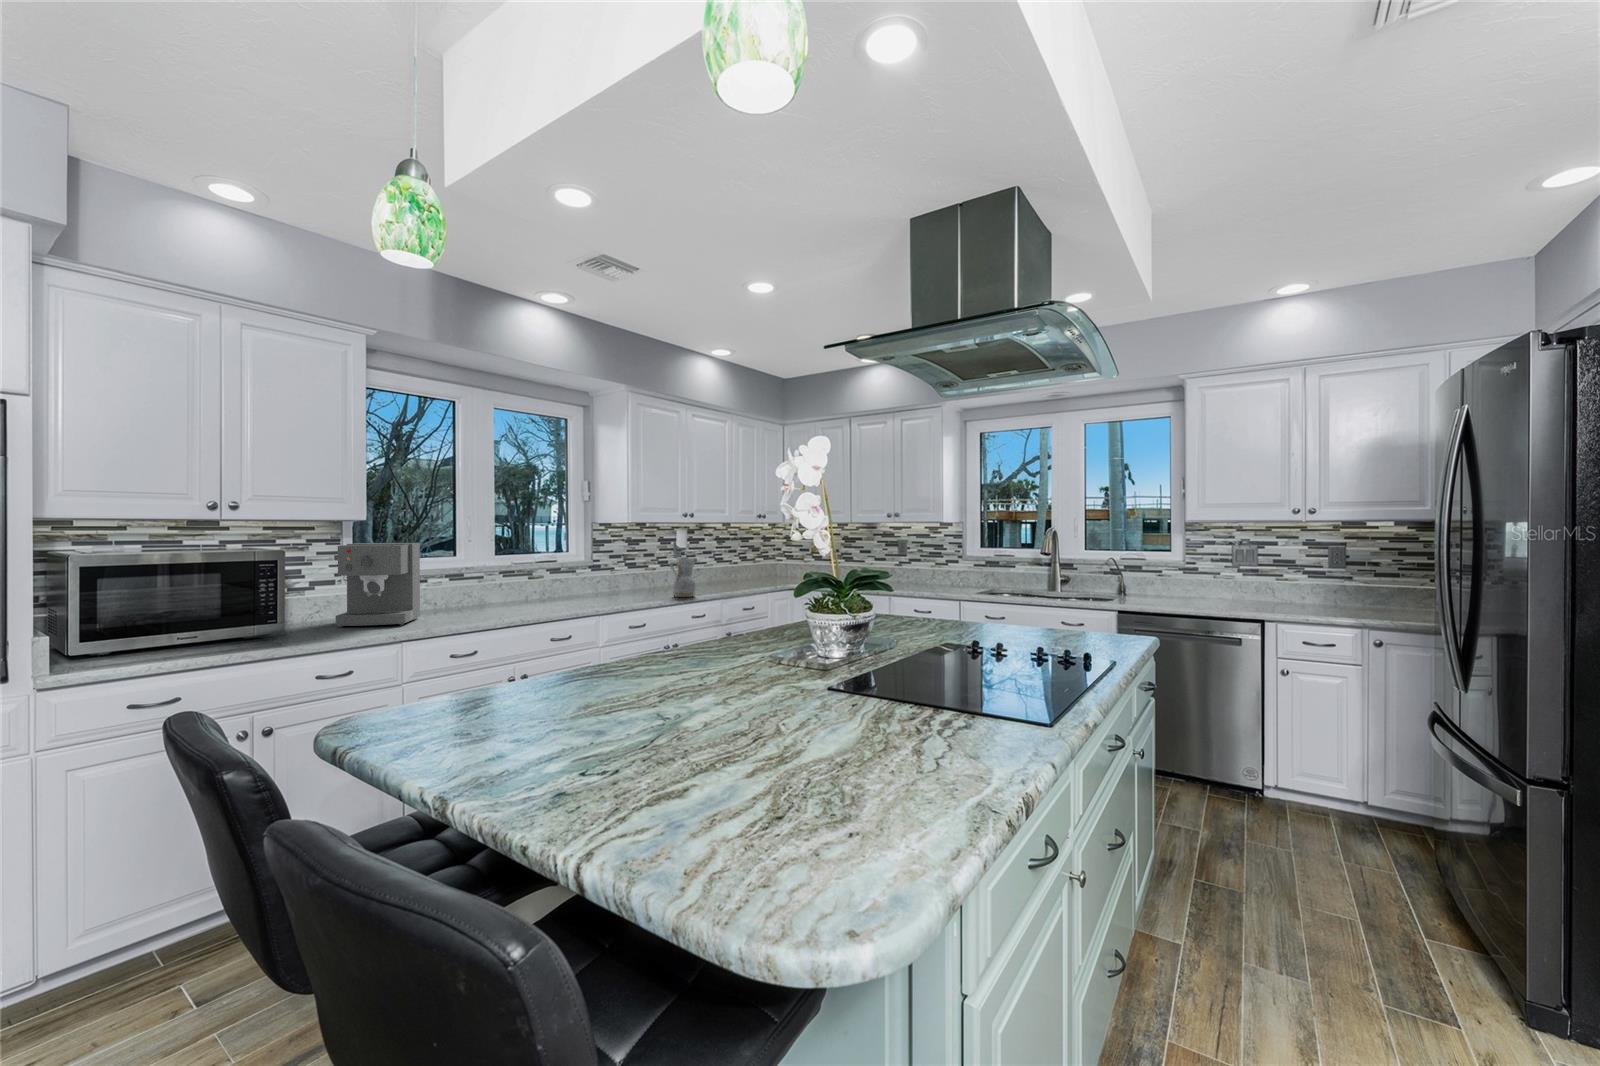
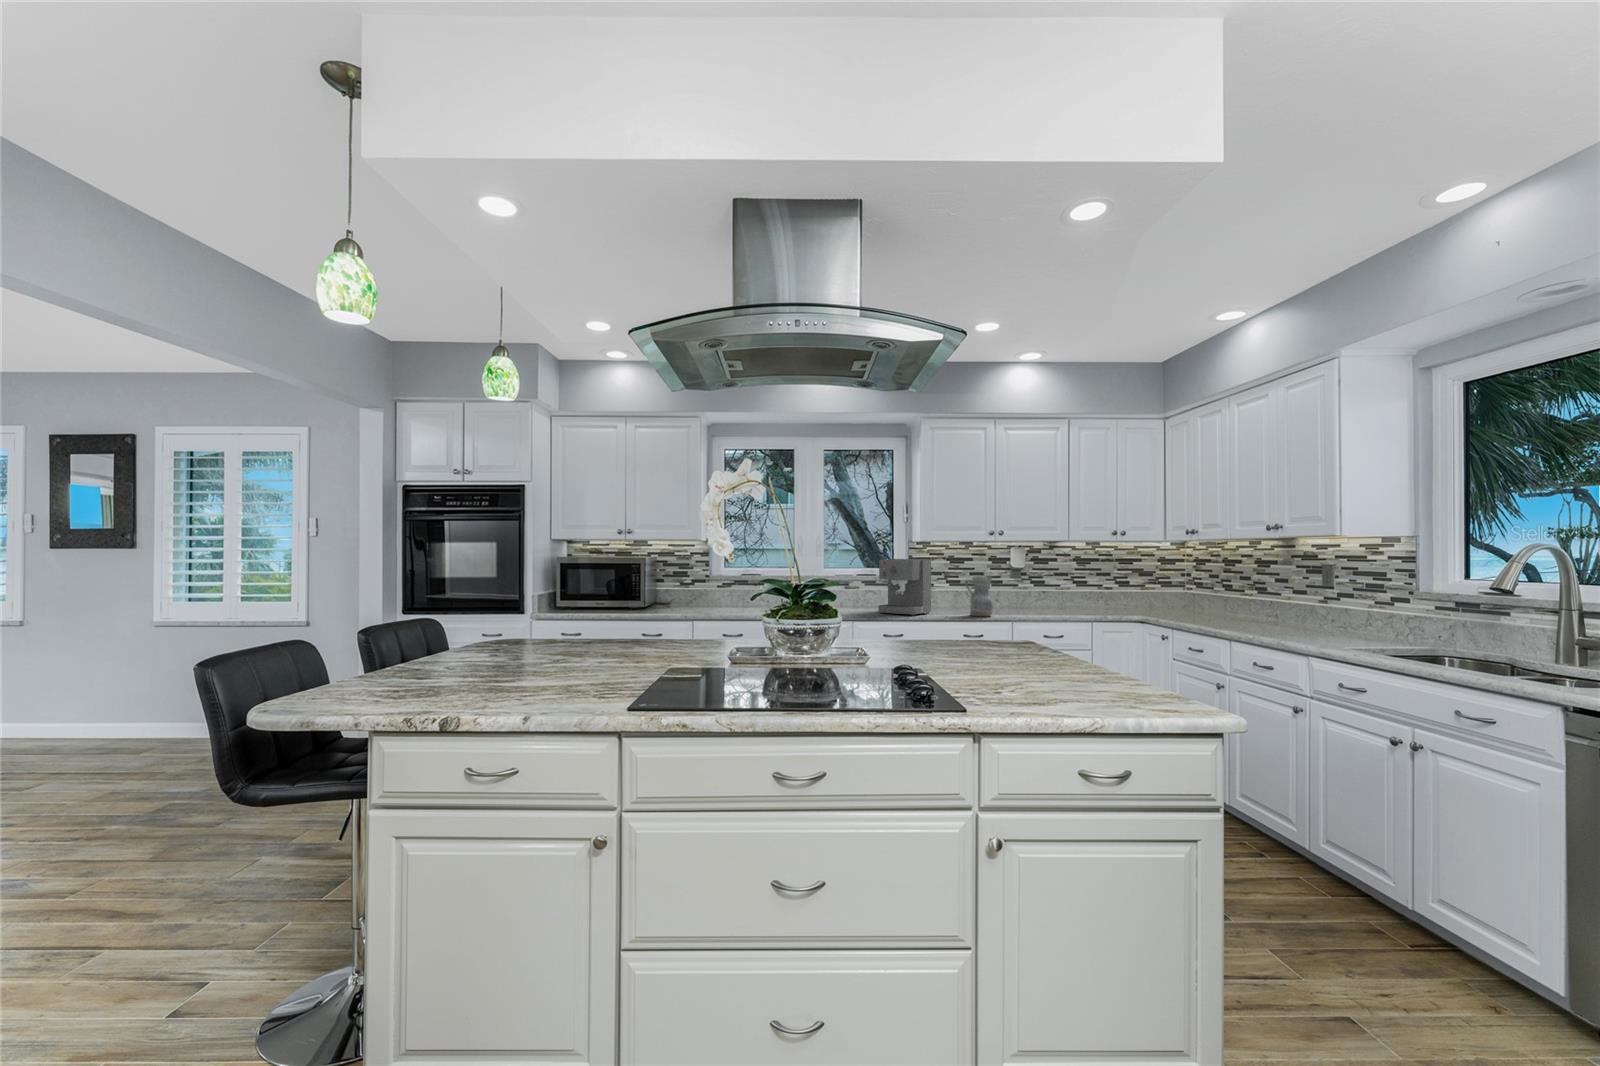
coffee maker: present [336,543,420,627] -> present [878,559,931,616]

